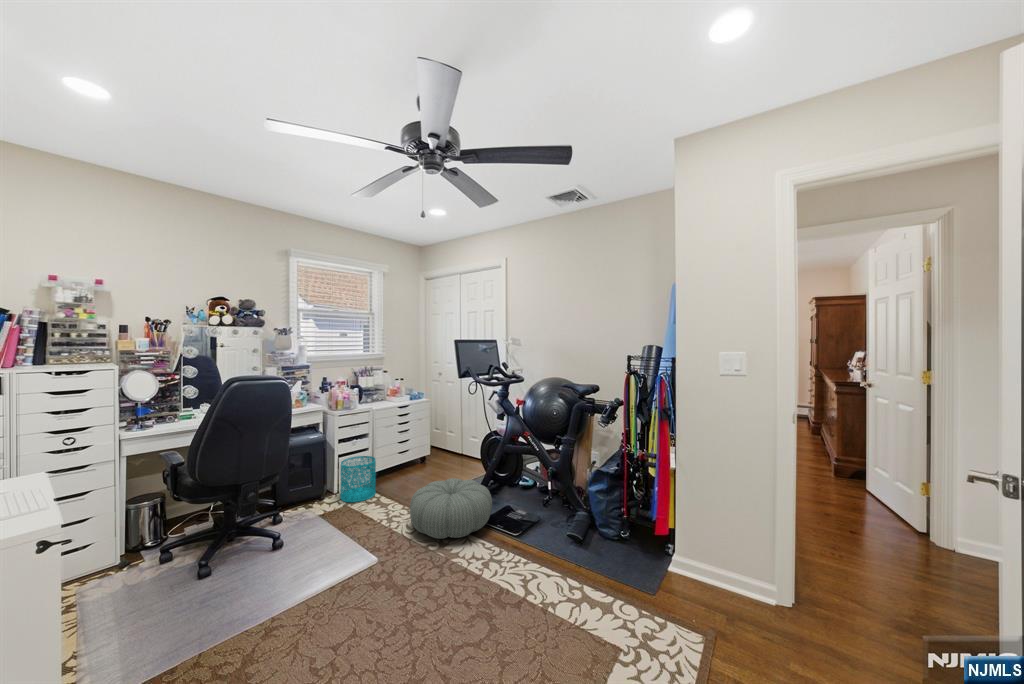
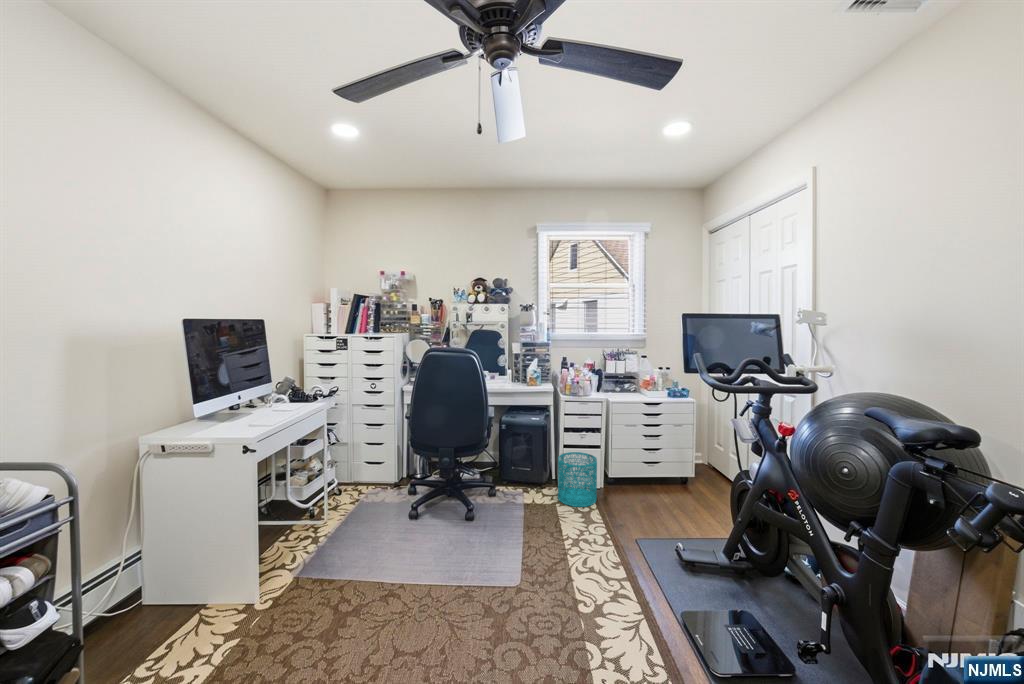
pouf: present [410,478,492,539] -> none [576,518,706,622]

